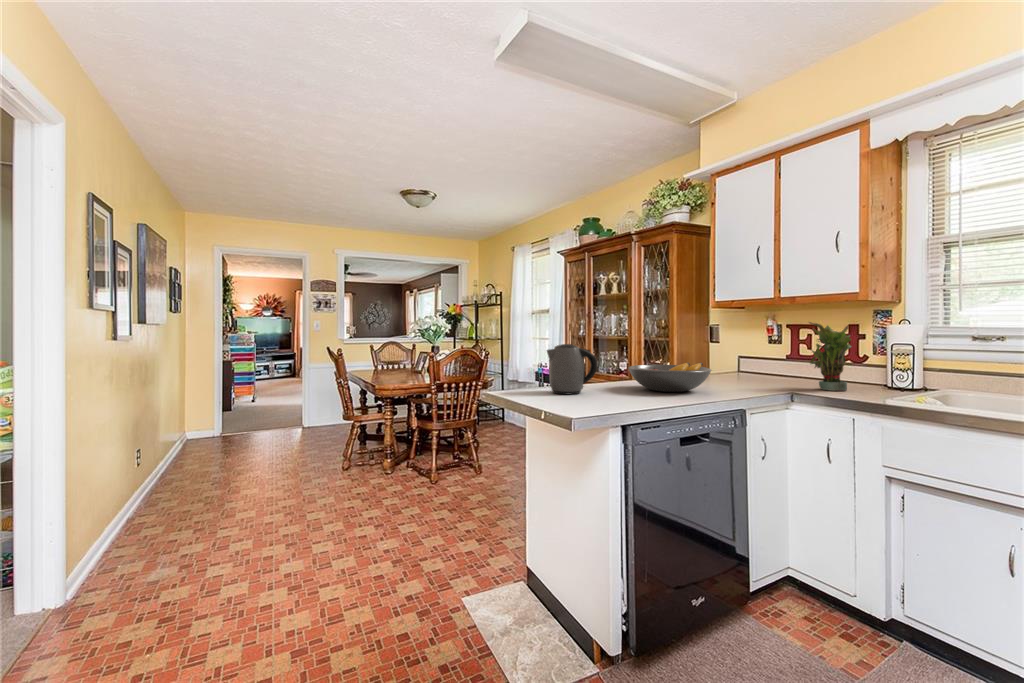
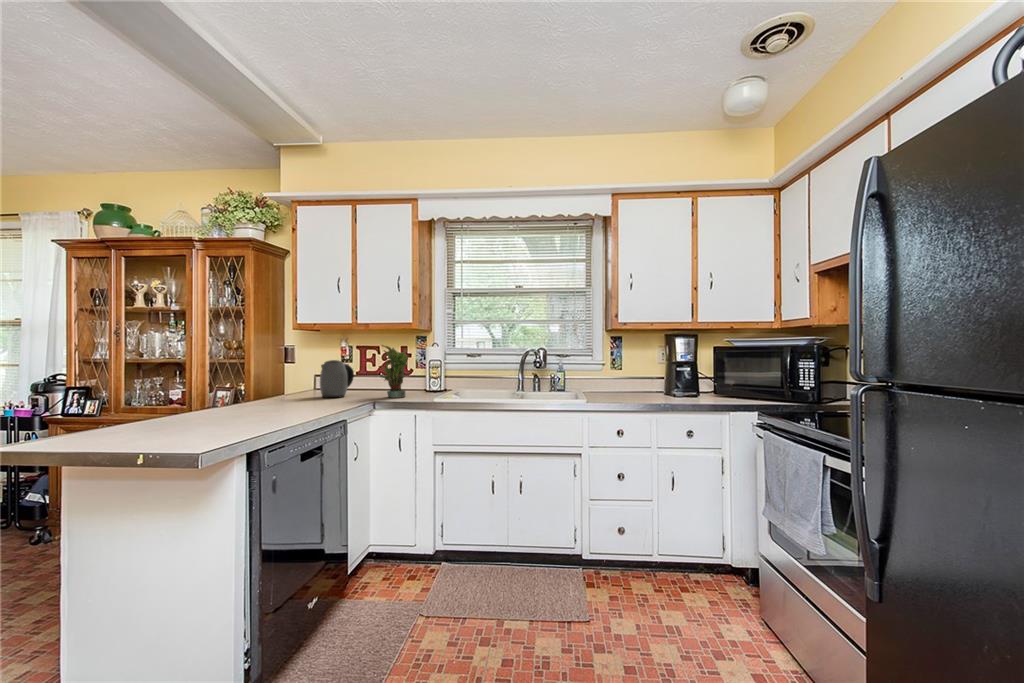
kettle: present [547,344,597,394] -> present [320,360,354,398]
fruit bowl: present [628,363,712,392] -> none [225,382,313,413]

